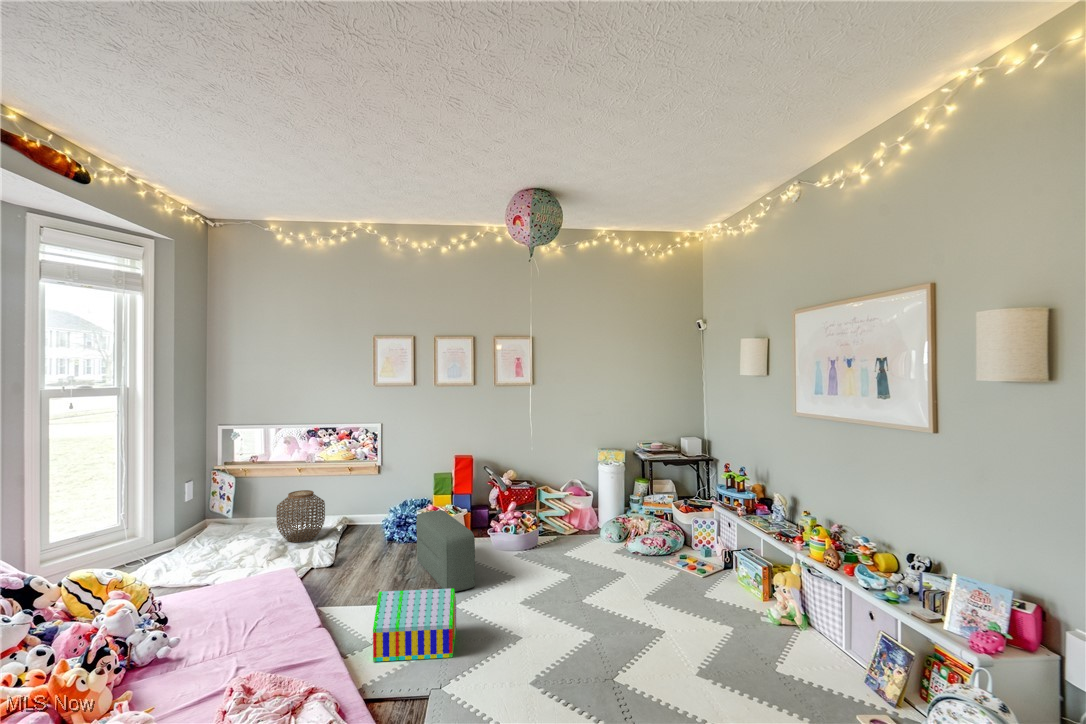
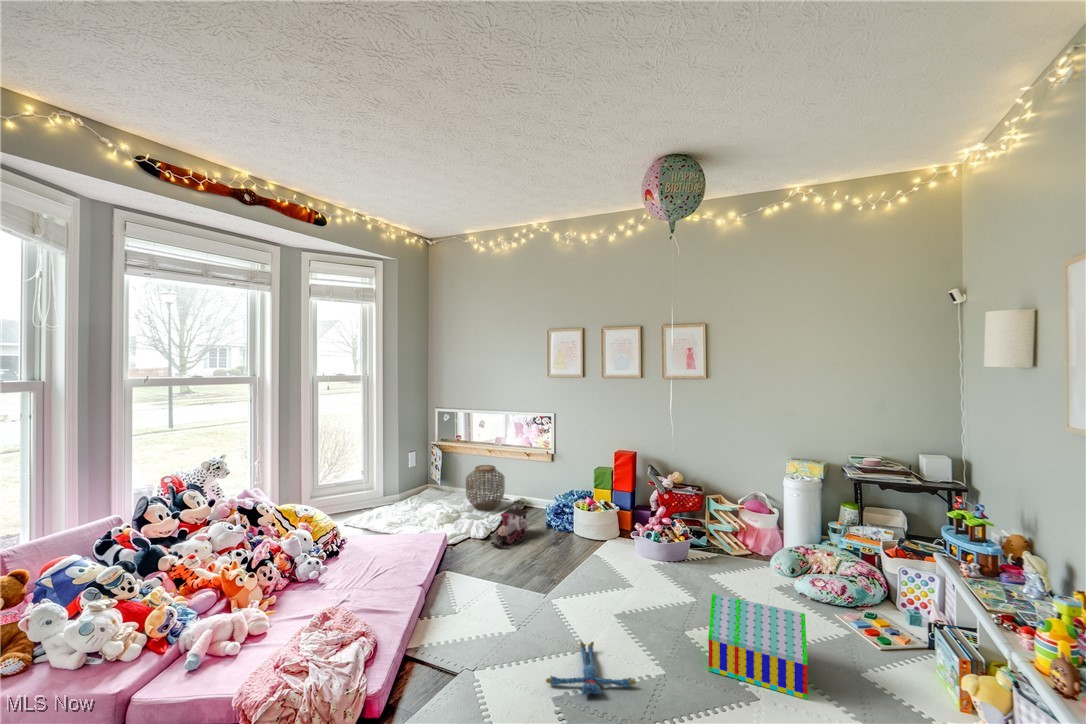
pouf: present [416,510,475,592] -> none [551,504,587,600]
toy train: none [344,528,376,568] -> present [491,508,528,547]
toy house: present [373,588,456,662] -> present [709,594,808,699]
plush toy: none [489,608,553,643] -> present [546,642,635,695]

